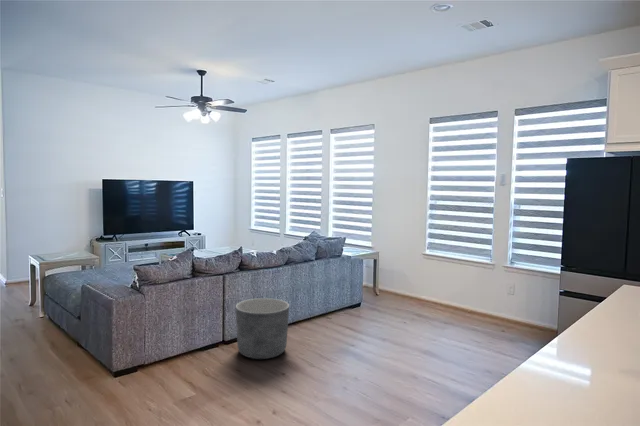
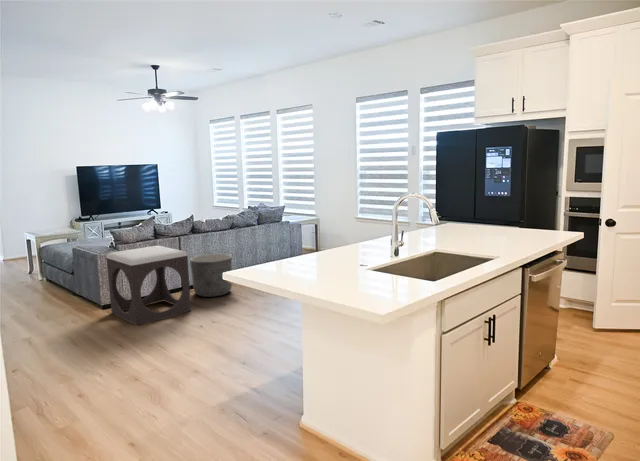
footstool: none [126,289,239,416] -> present [107,246,191,325]

